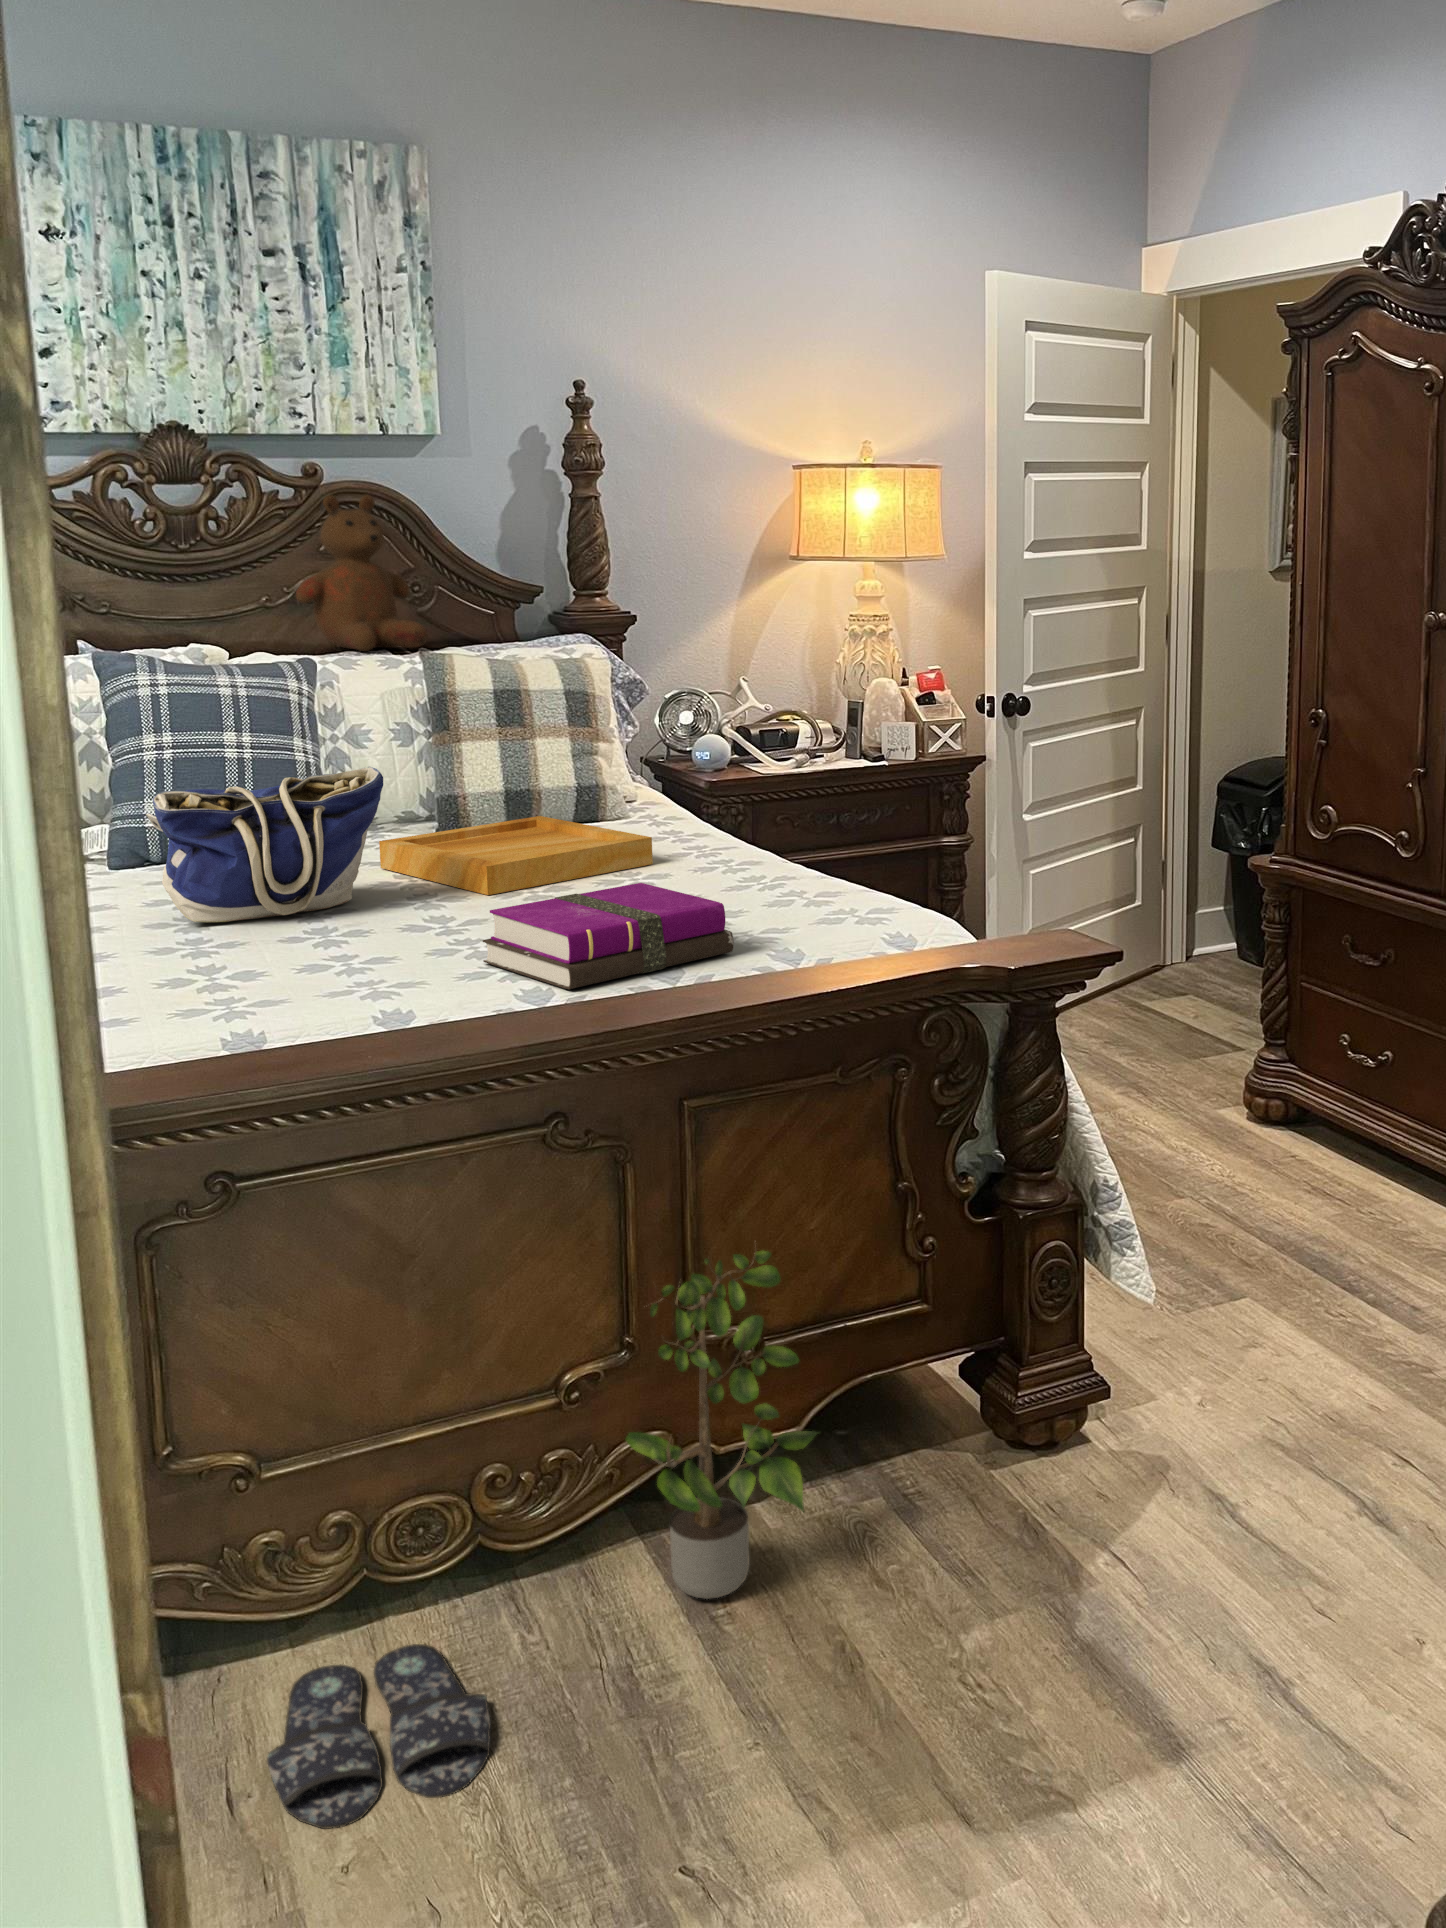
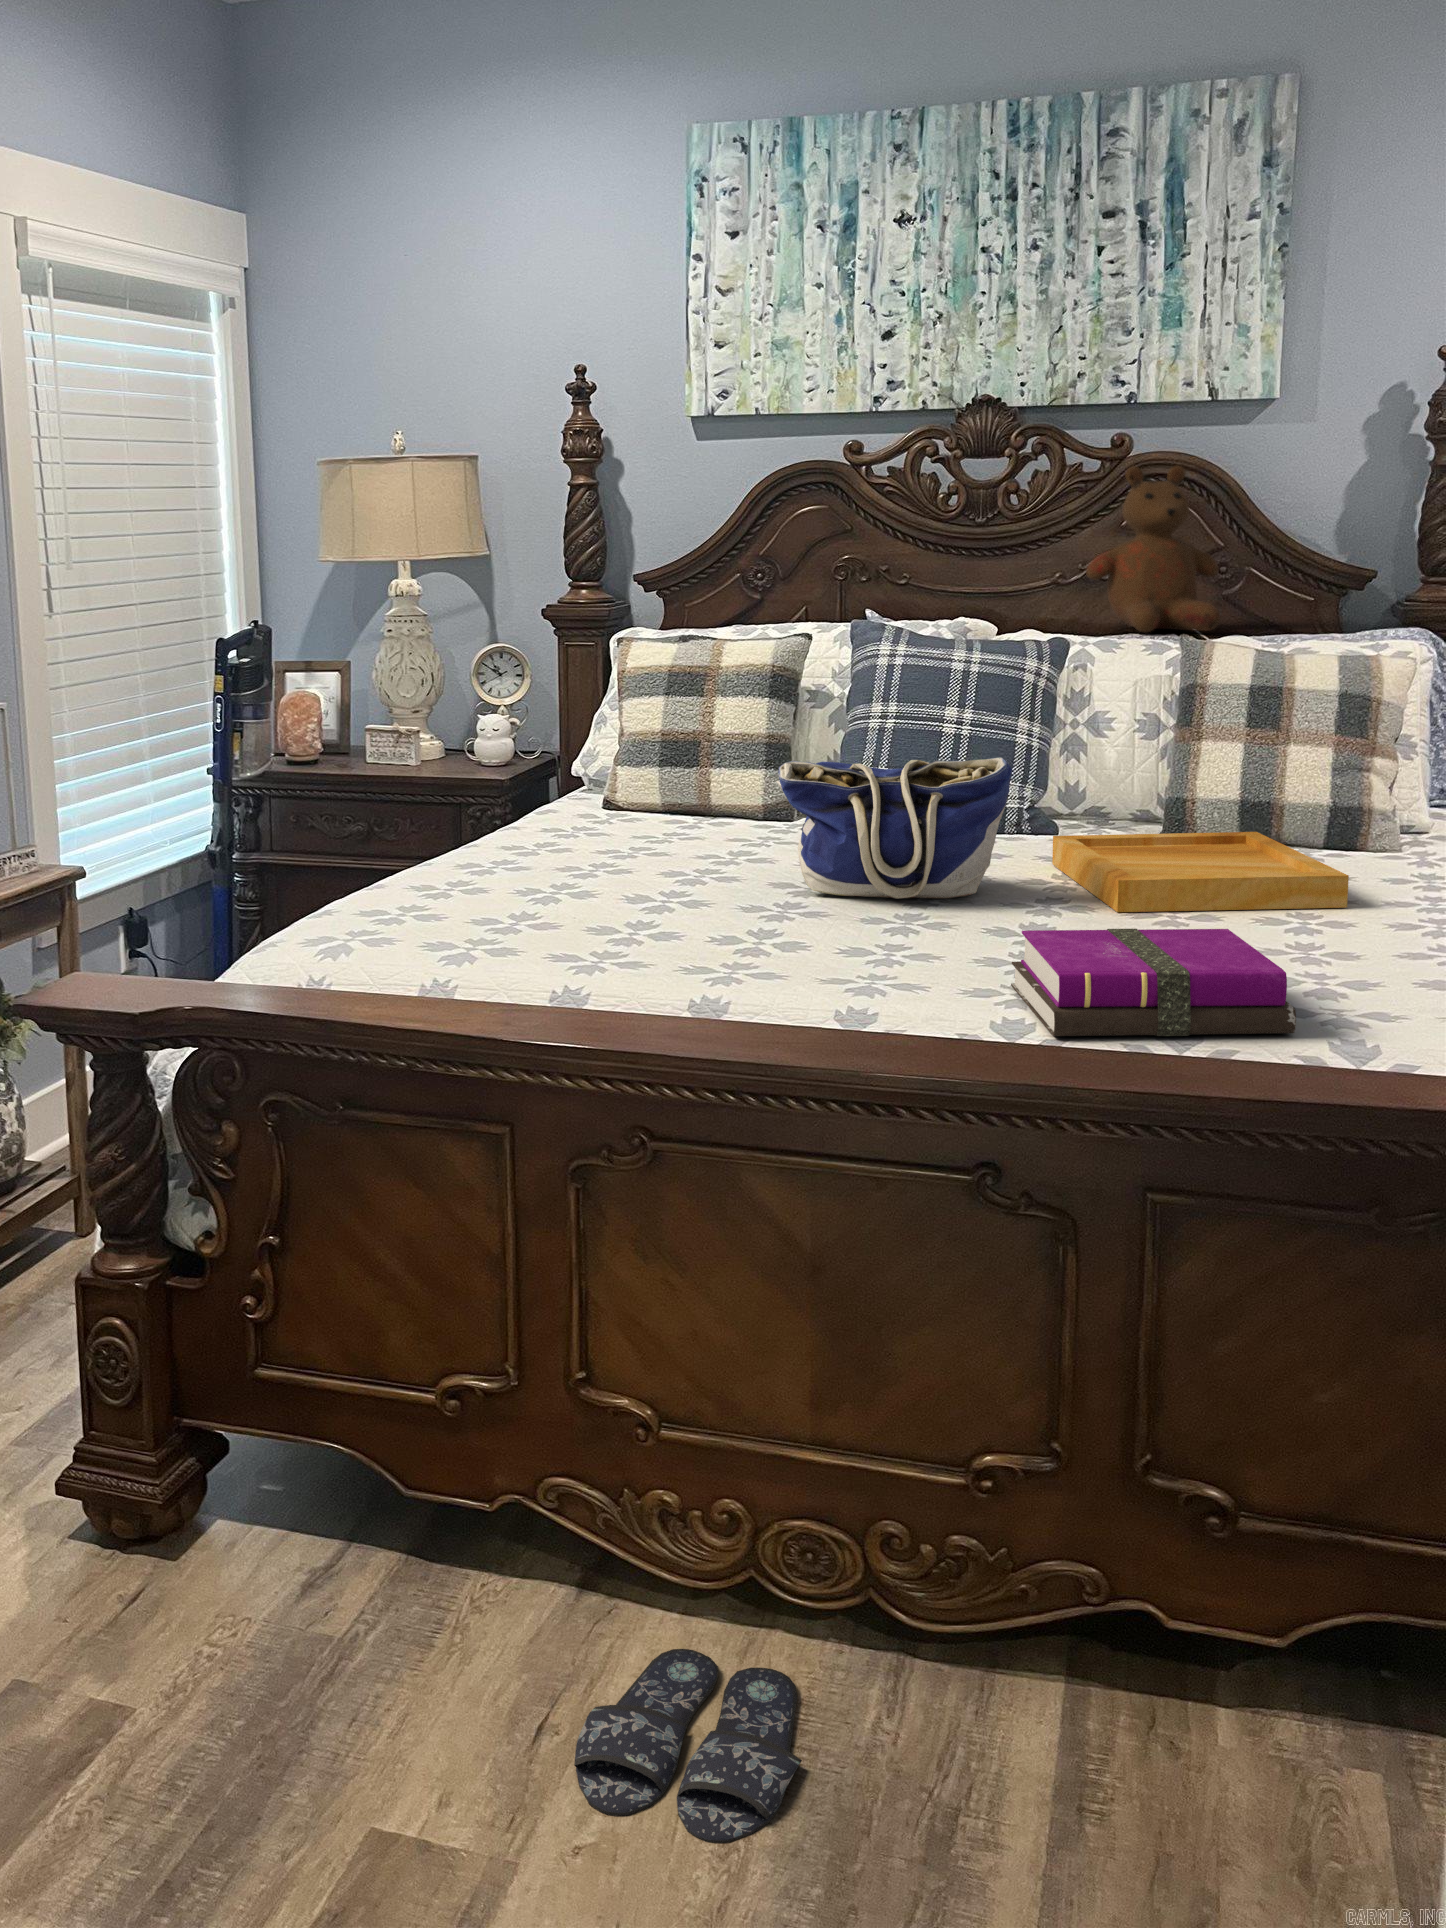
potted plant: present [626,1251,818,1599] -> none [1021,1389,1281,1792]

